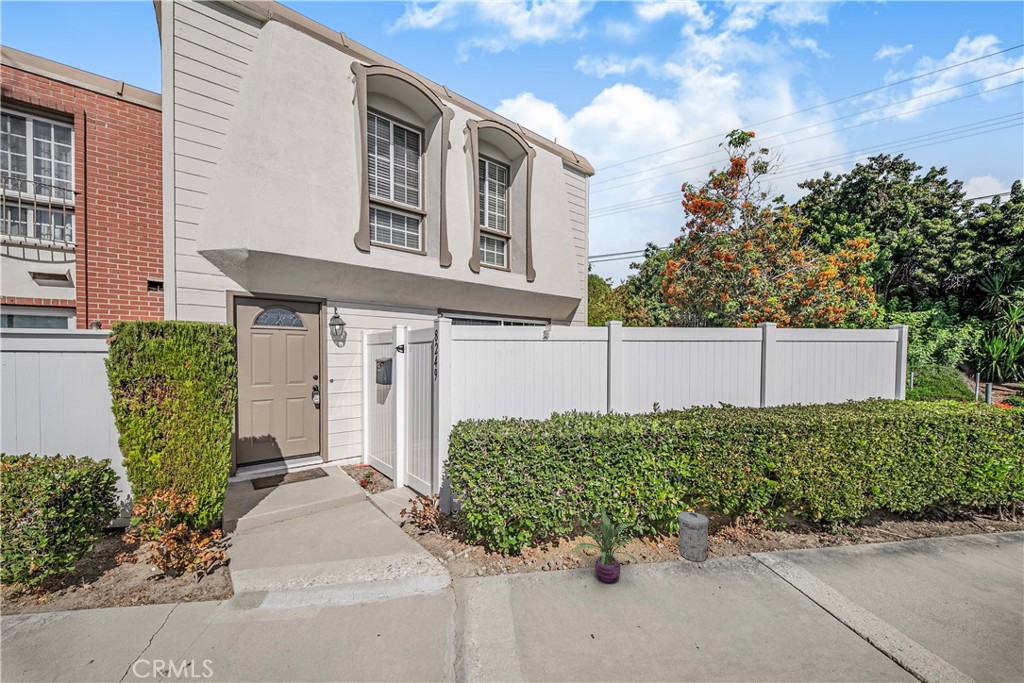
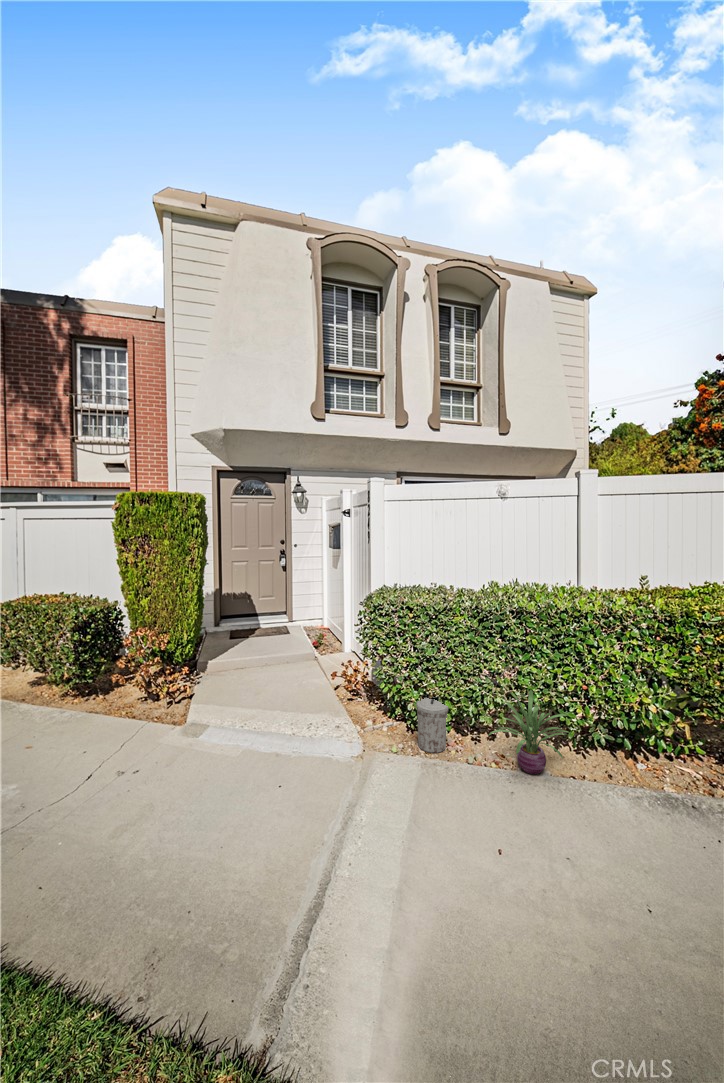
trash can: present [678,512,709,562] -> present [416,698,449,753]

